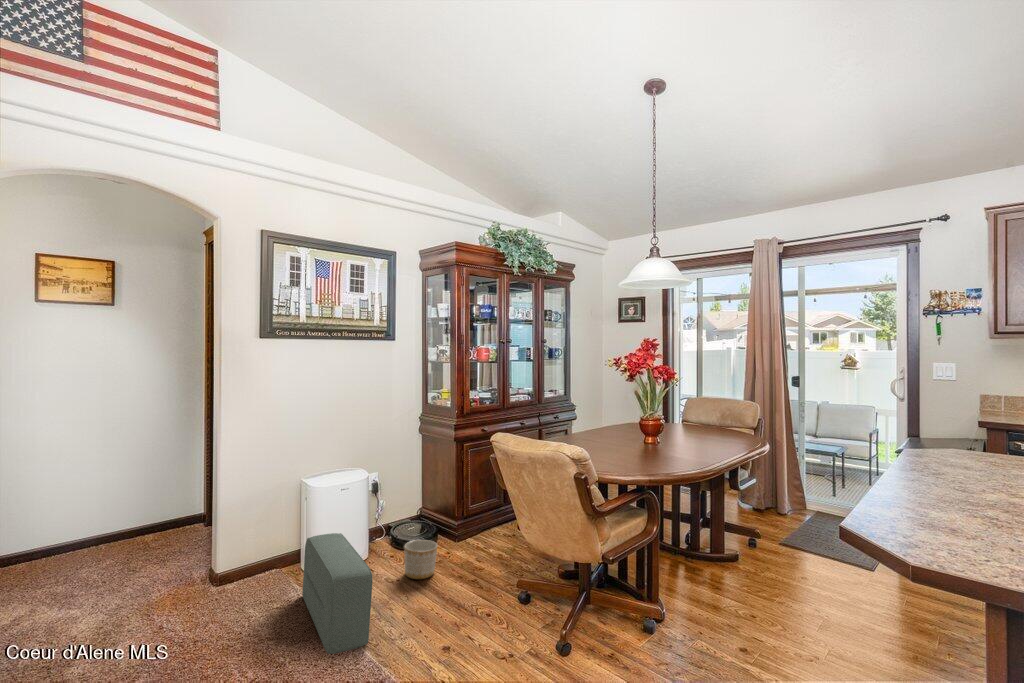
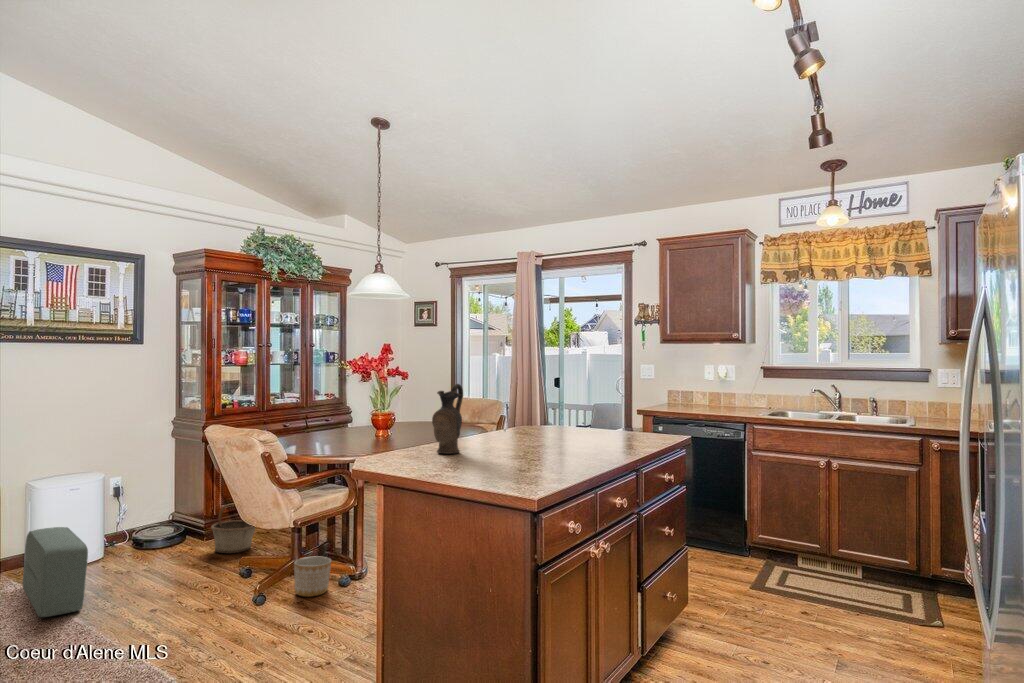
ceramic pitcher: none [912,407,976,526] -> present [432,384,463,454]
basket: none [470,509,515,566] -> present [211,504,255,553]
planter: present [404,540,437,579] -> present [294,556,331,597]

